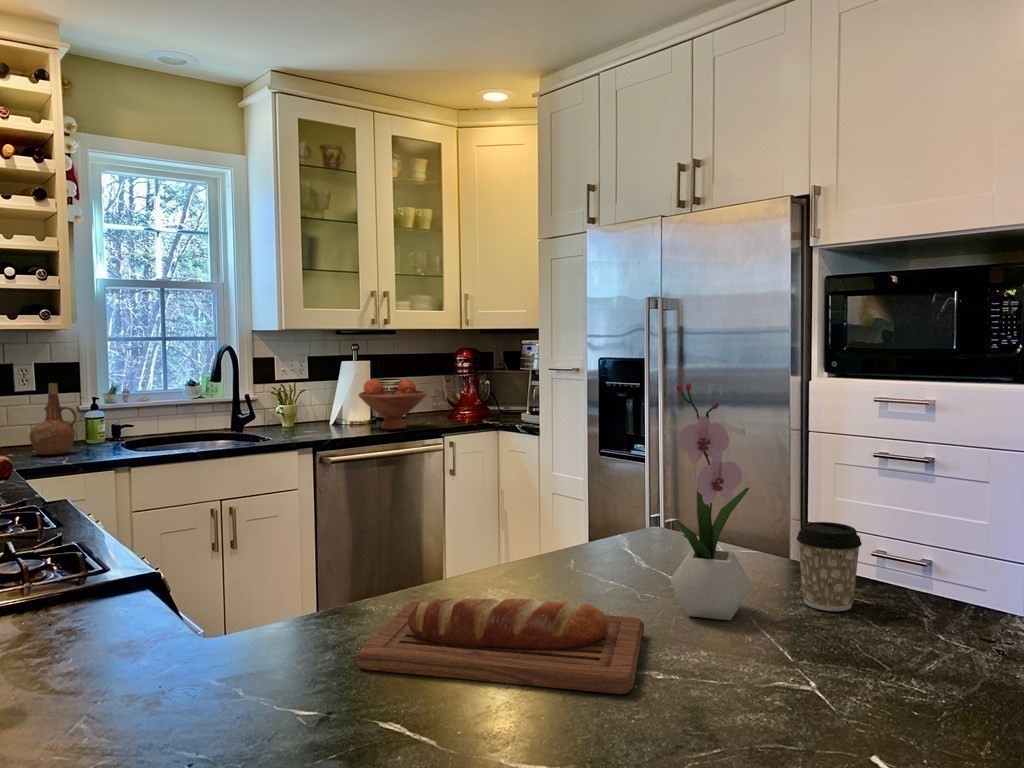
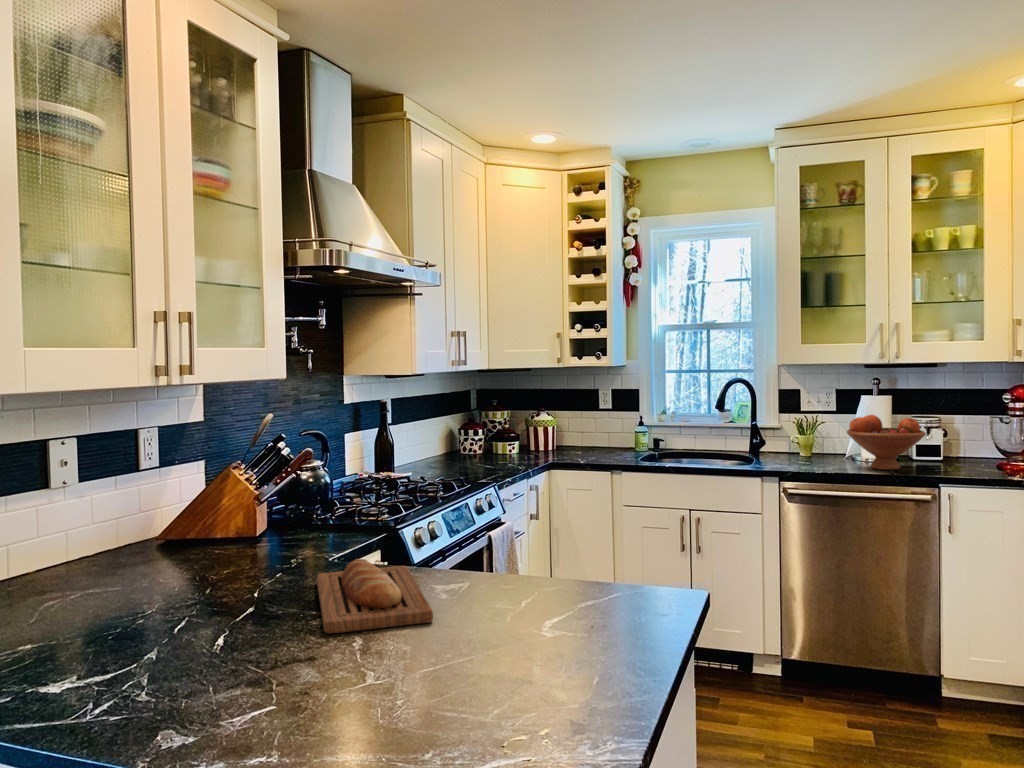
ceramic pitcher: present [29,383,77,455] -> none [580,405,609,456]
flower arrangement: present [670,383,753,620] -> none [455,439,539,640]
coffee cup: present [797,522,862,611] -> none [549,585,608,674]

